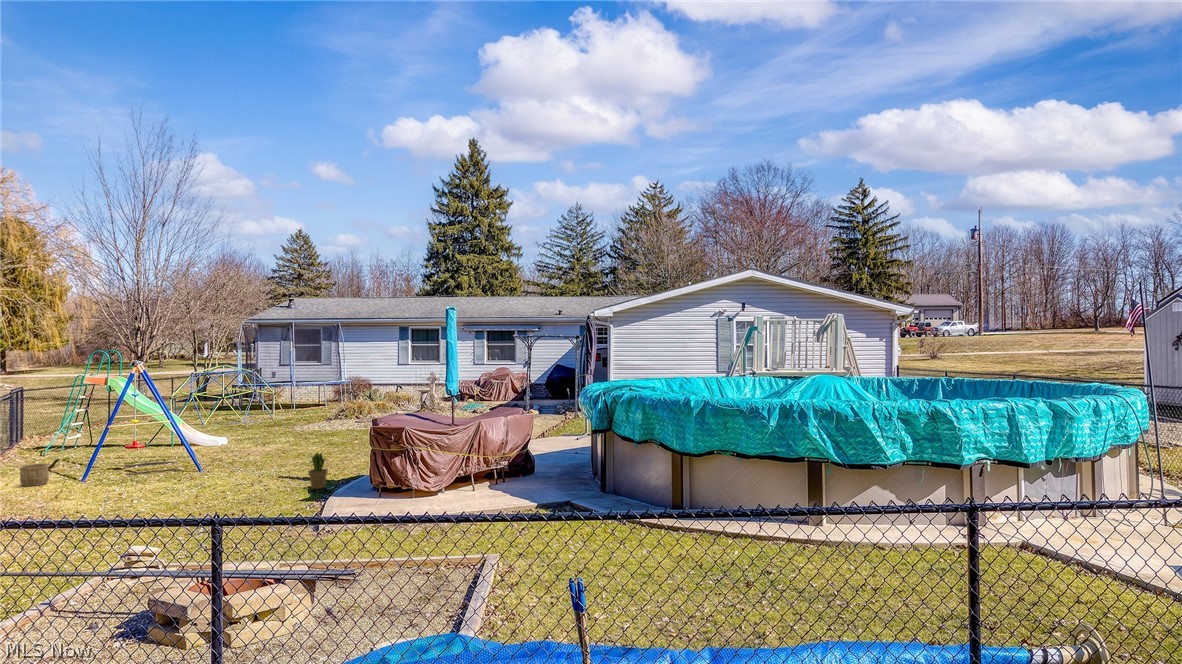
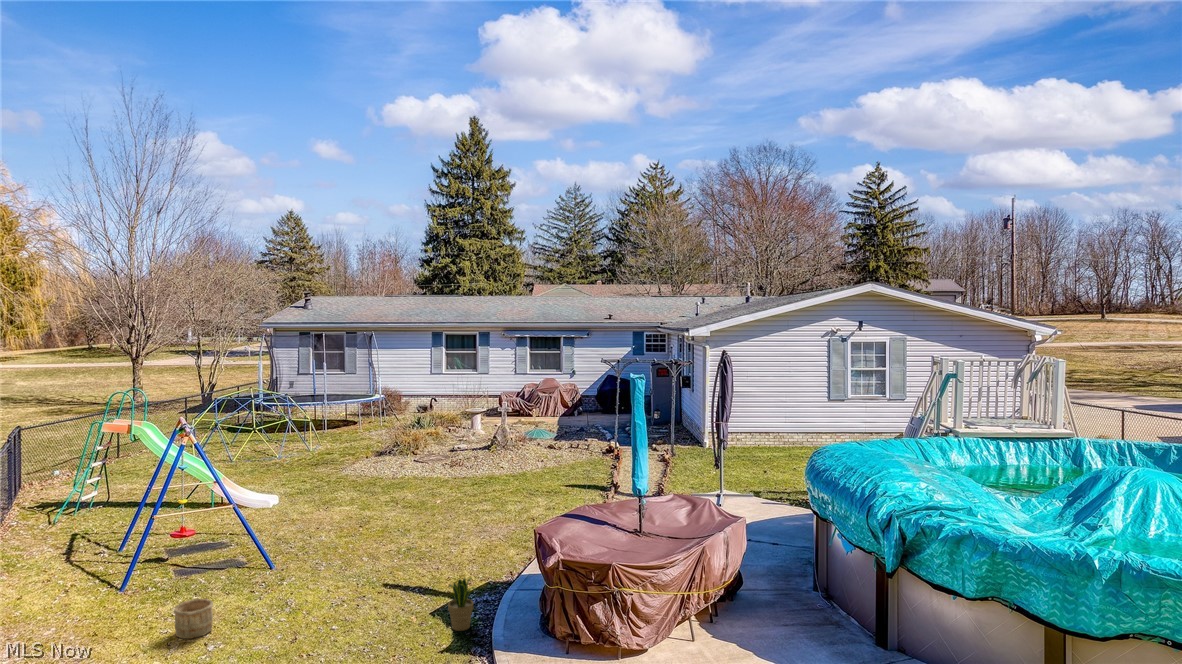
wooden bucket: present [19,464,49,486] -> present [174,599,213,639]

